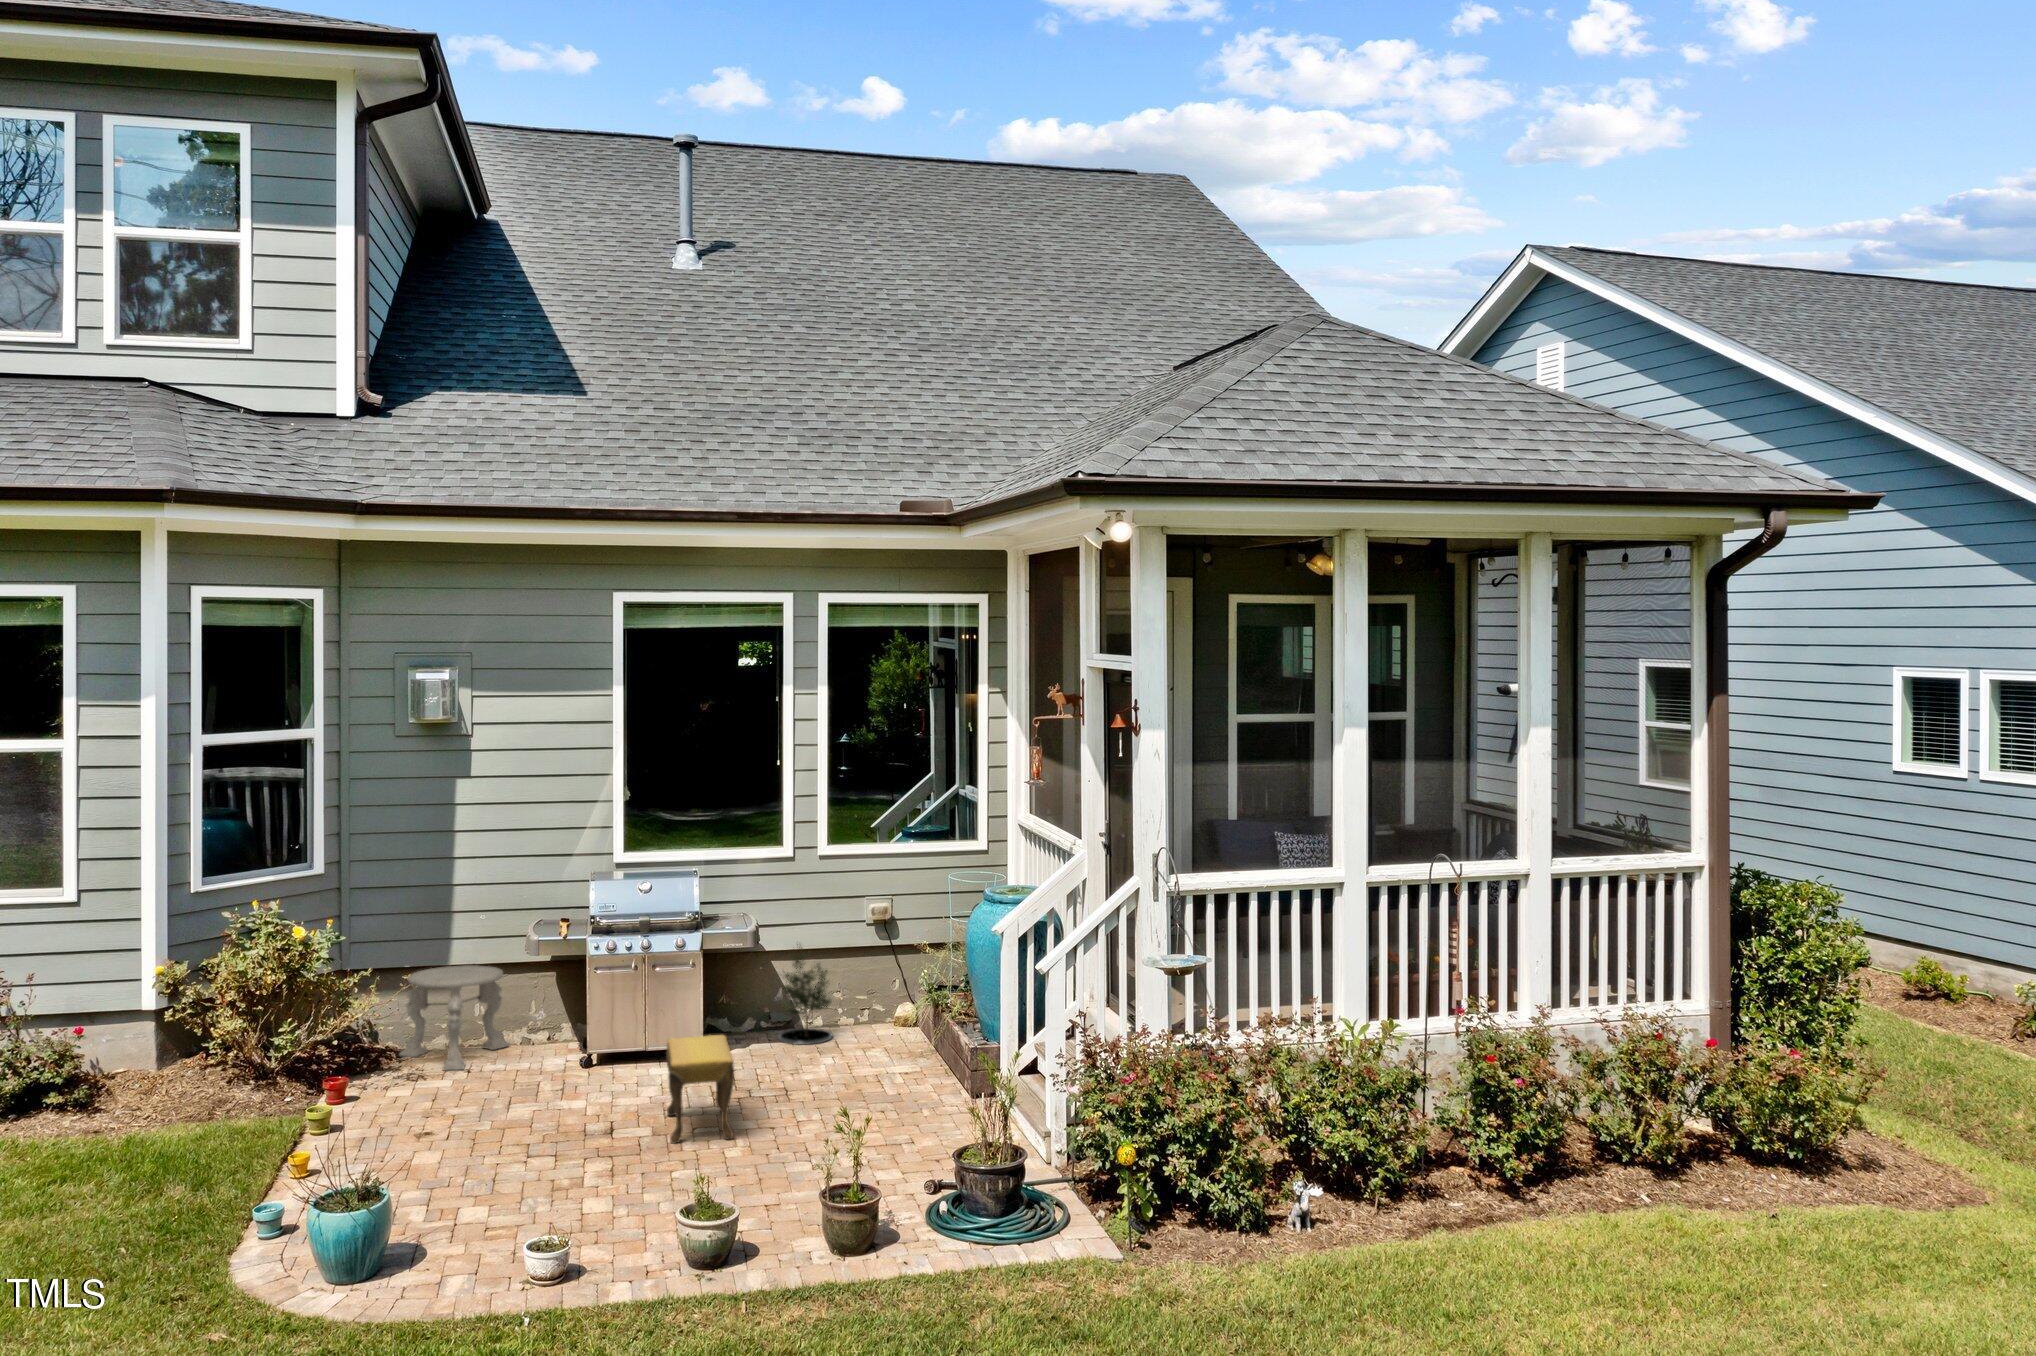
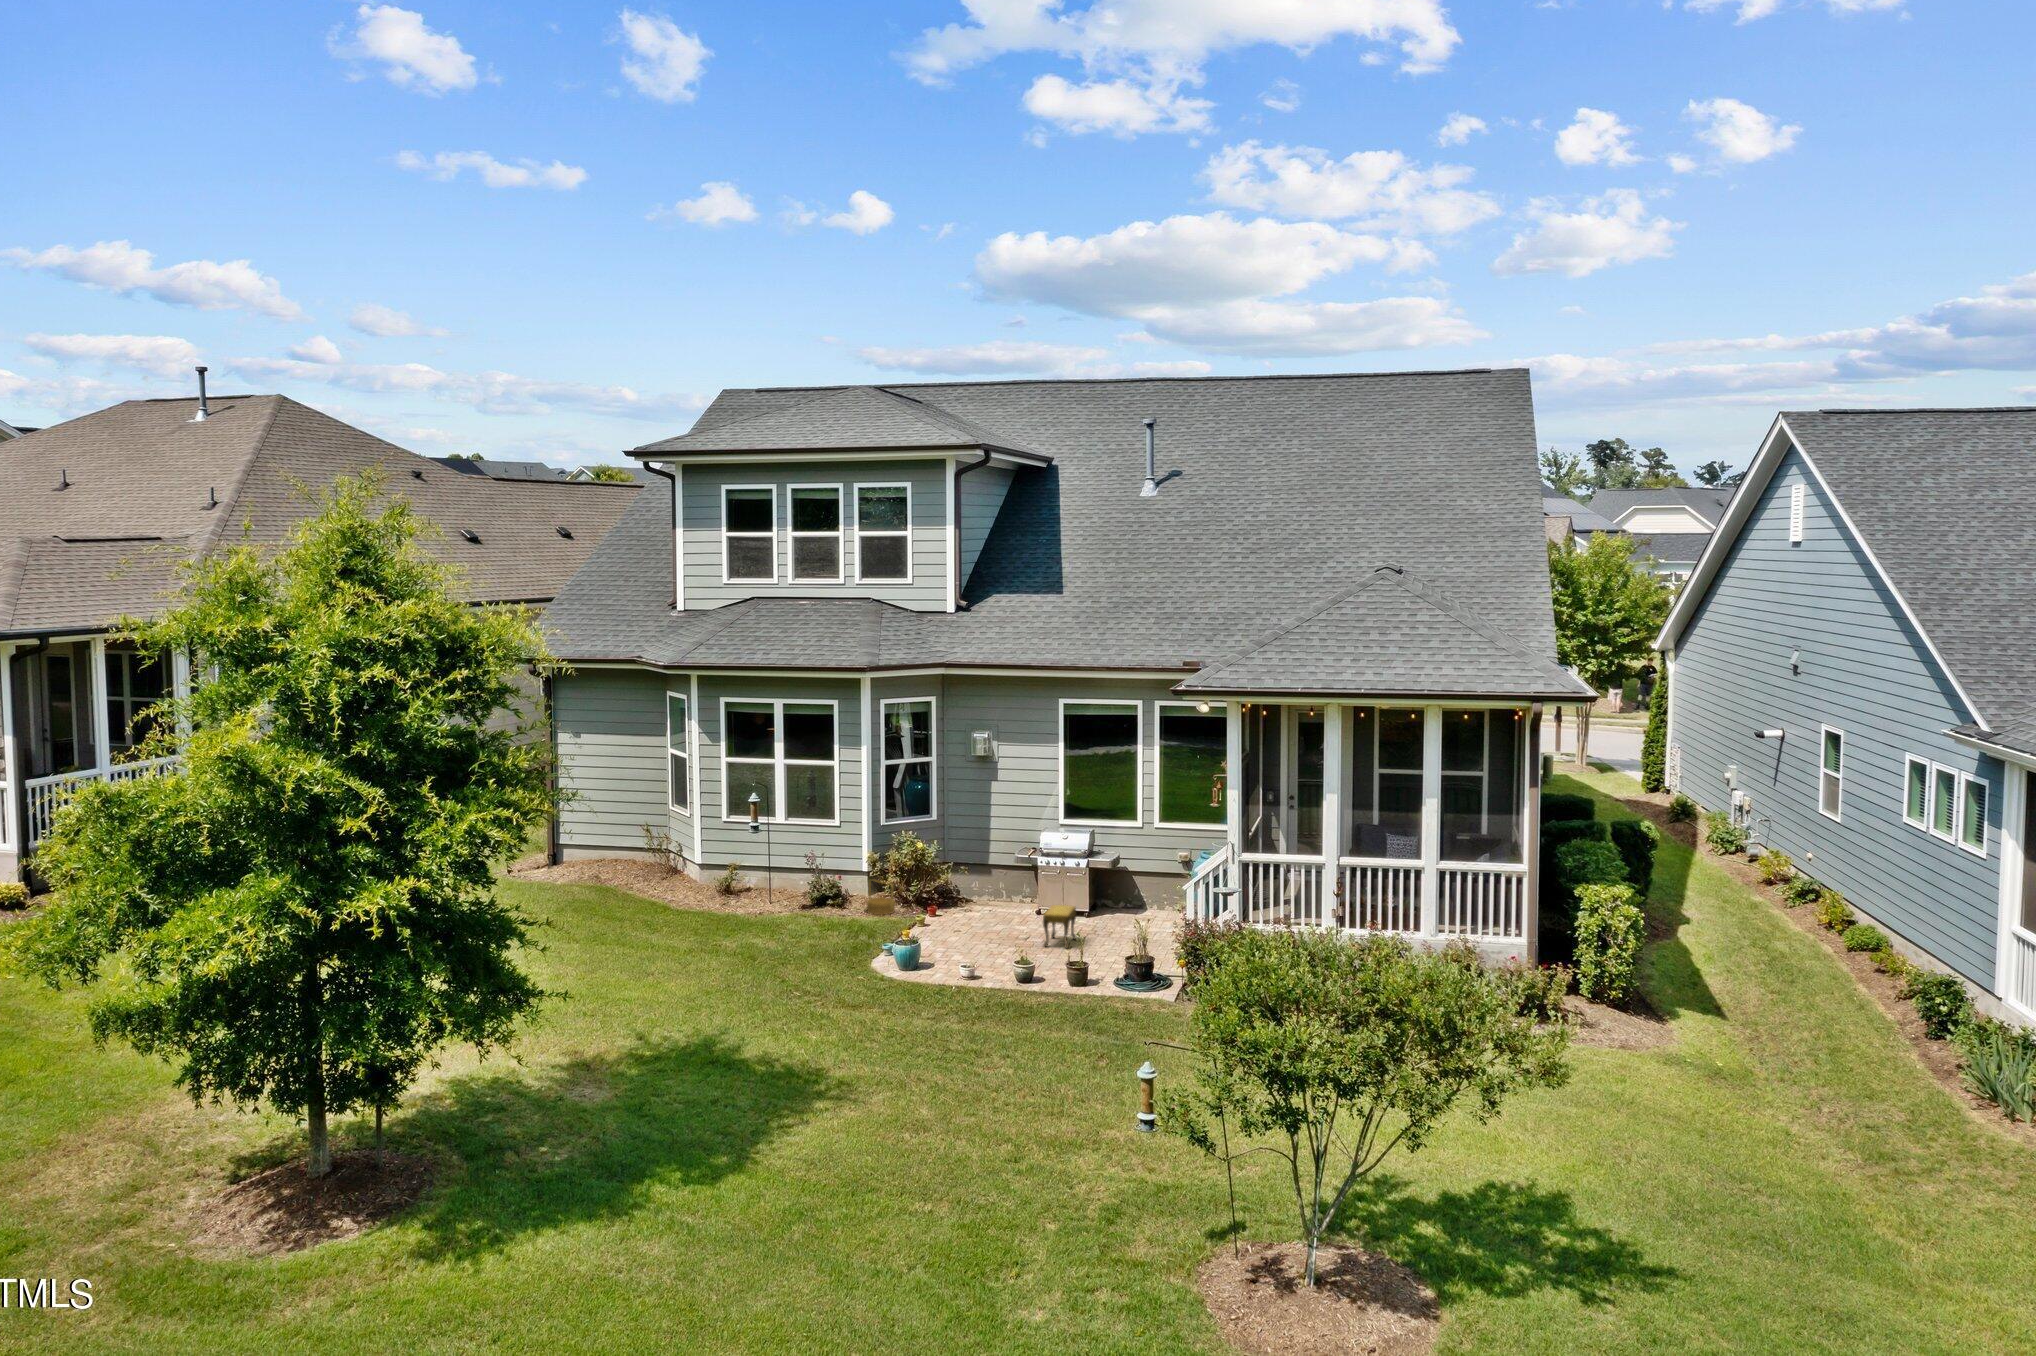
potted tree: present [778,945,832,1045] -> none [1129,869,1158,920]
side table: present [399,965,509,1071] -> none [964,866,1011,912]
woven basket: none [151,1026,233,1116] -> present [867,880,895,915]

